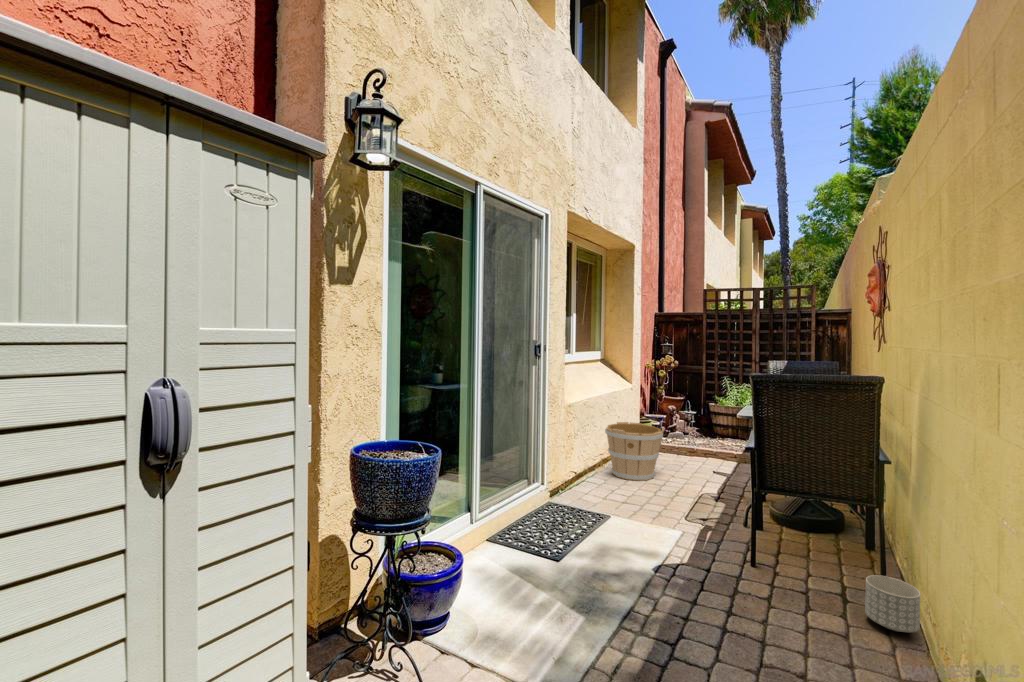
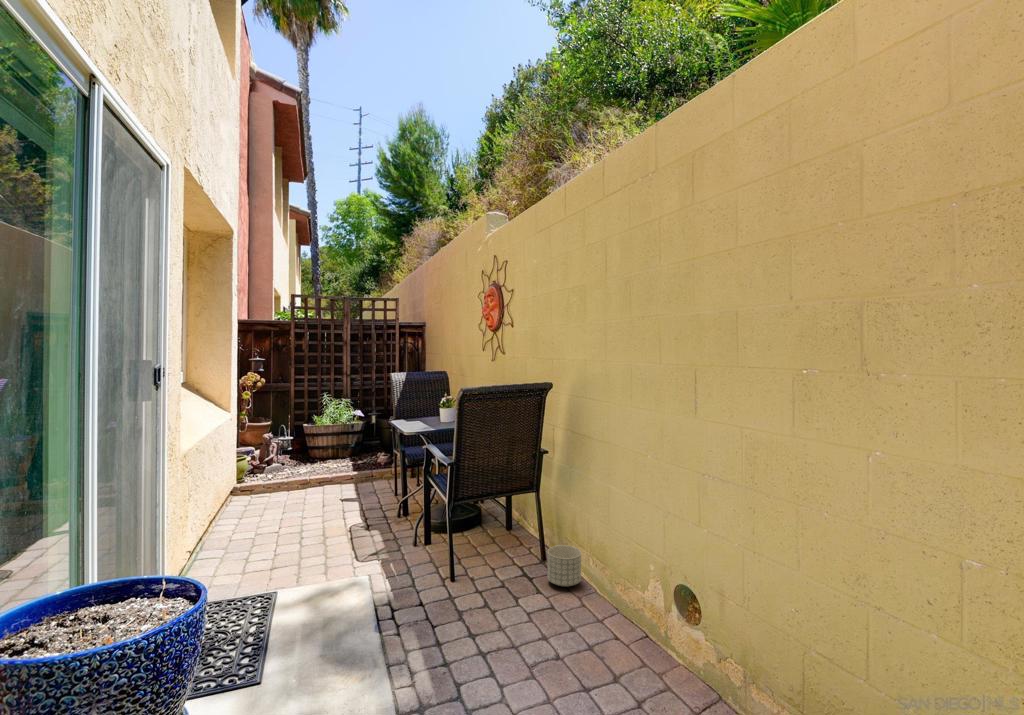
wooden bucket: present [605,422,664,481] -> none [215,459,297,536]

